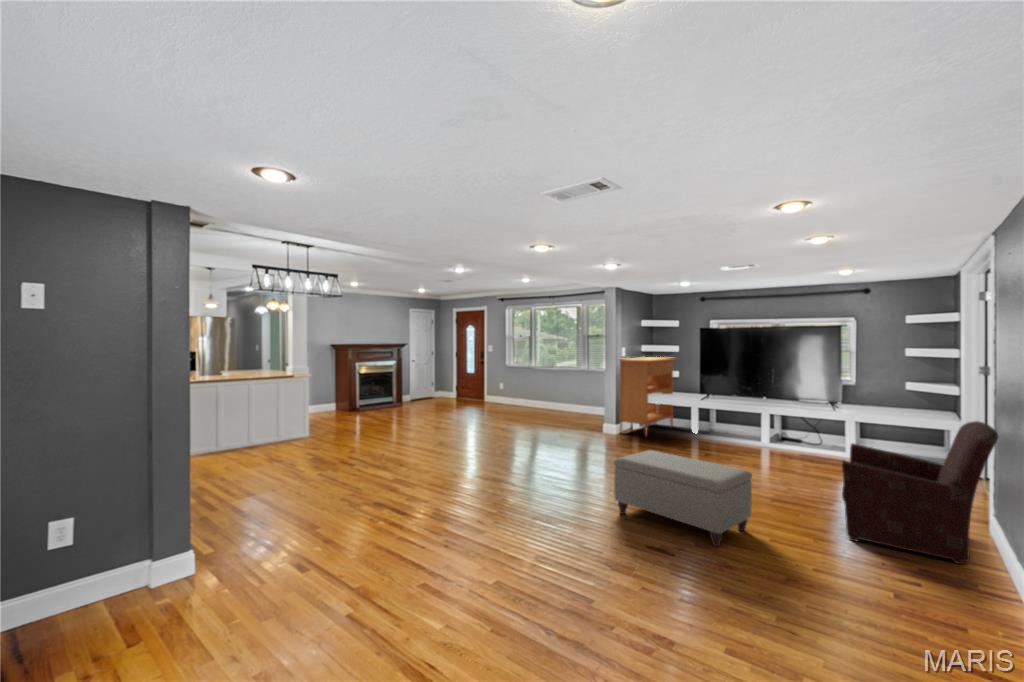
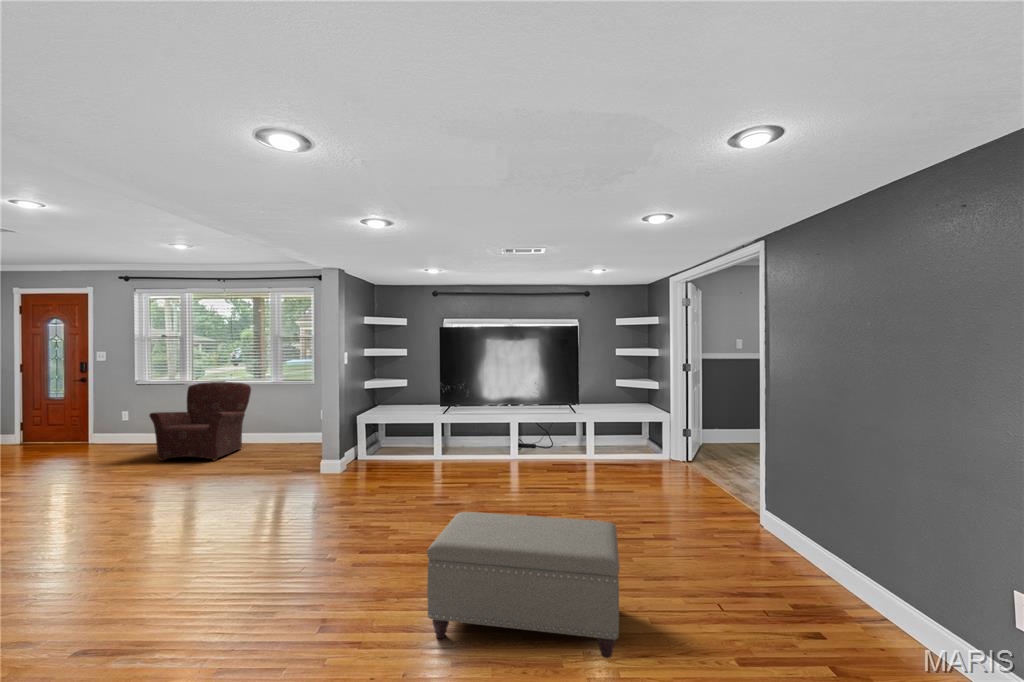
console table: present [620,357,675,435] -> none [342,363,409,469]
armchair: present [842,421,998,564] -> present [149,382,251,461]

